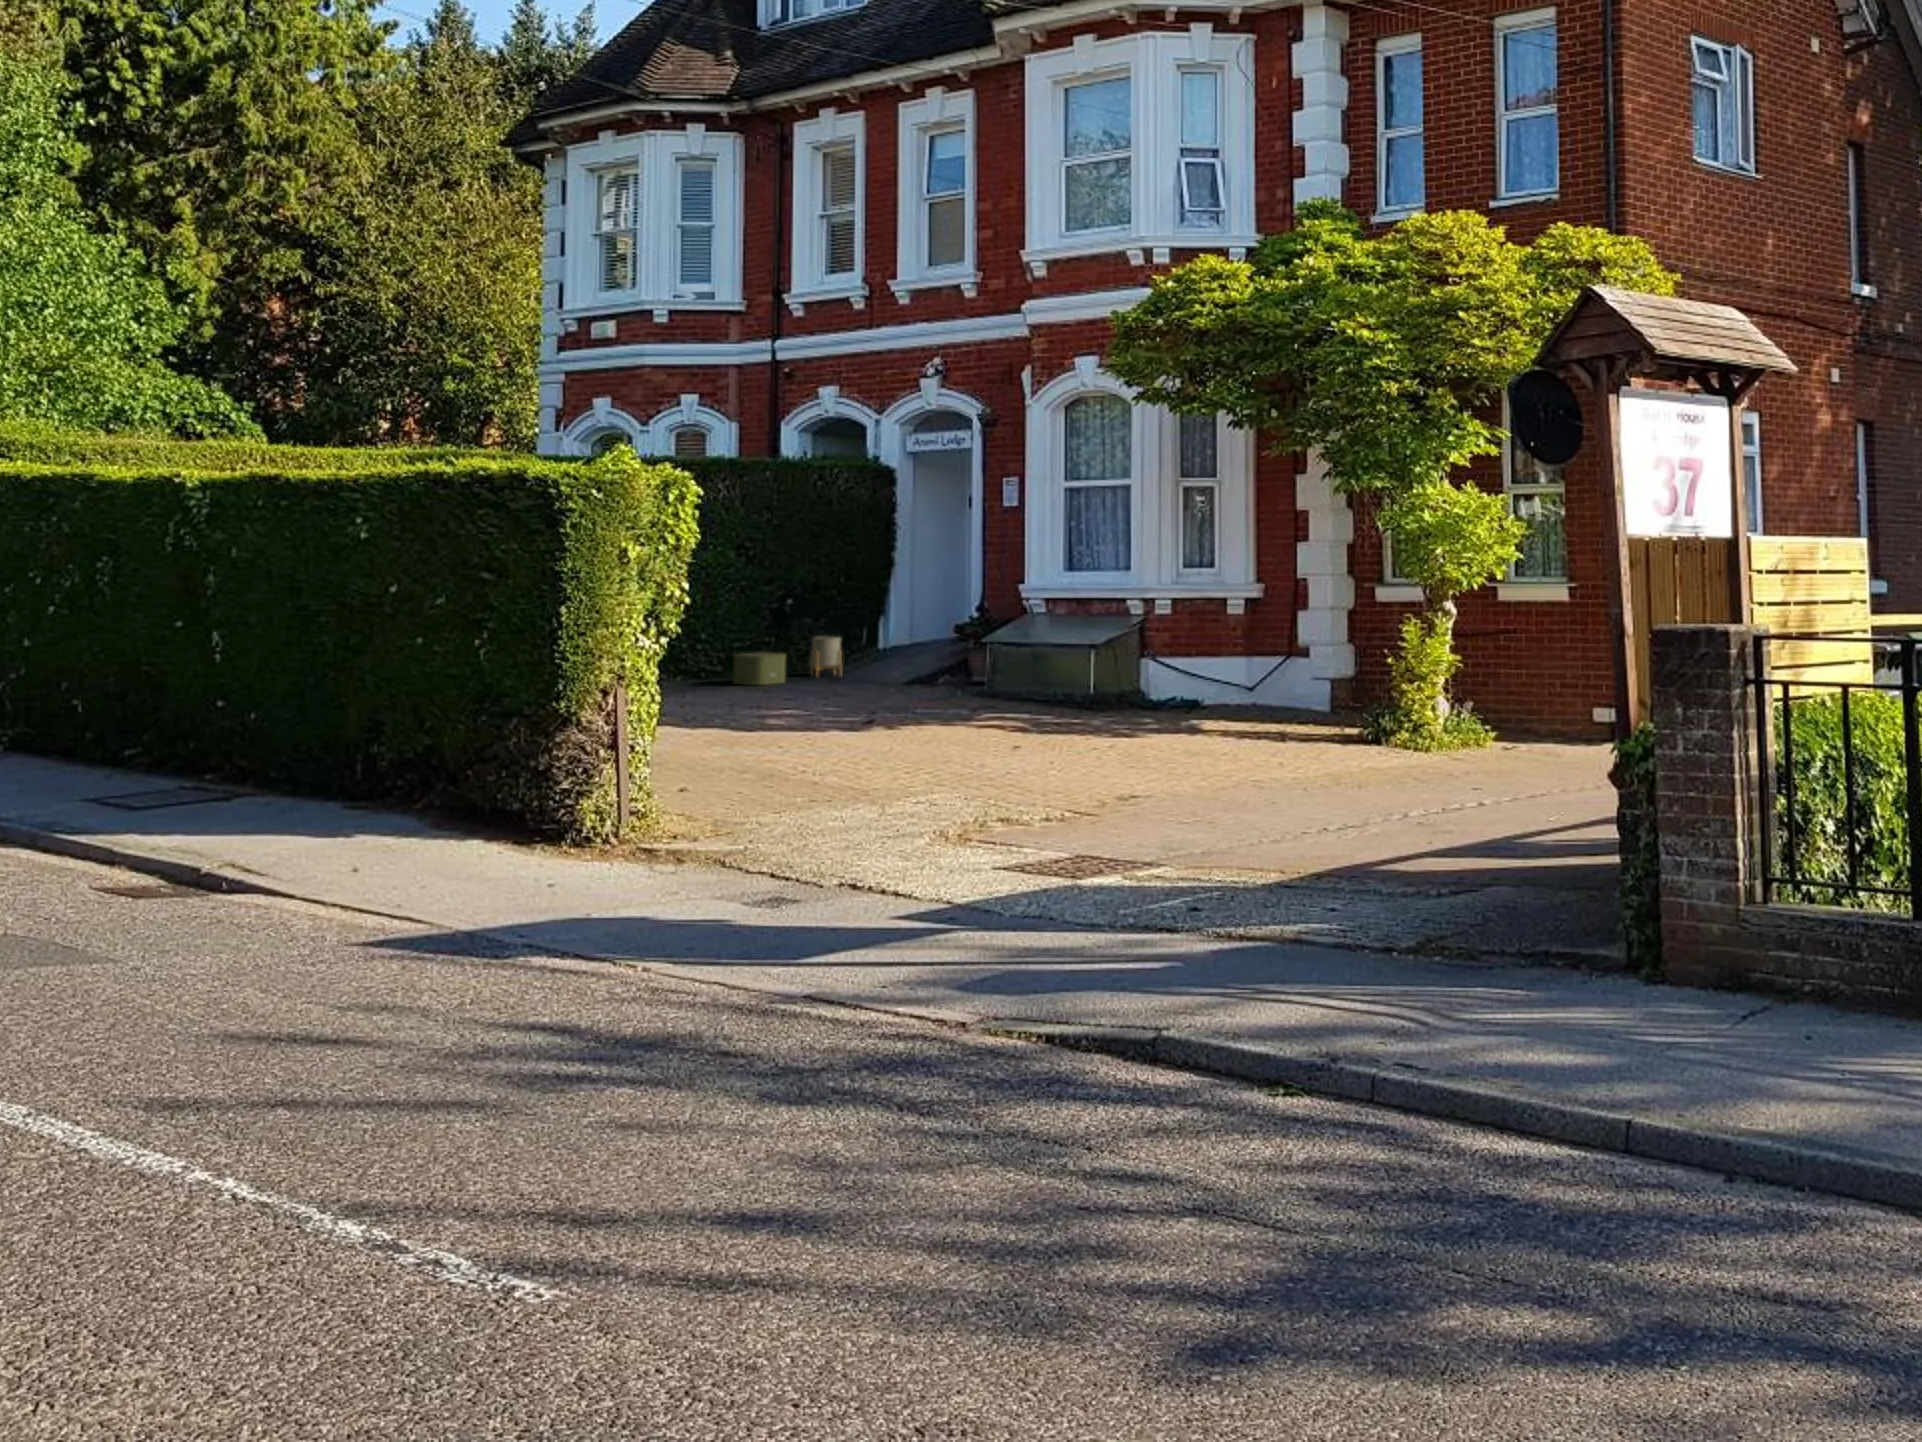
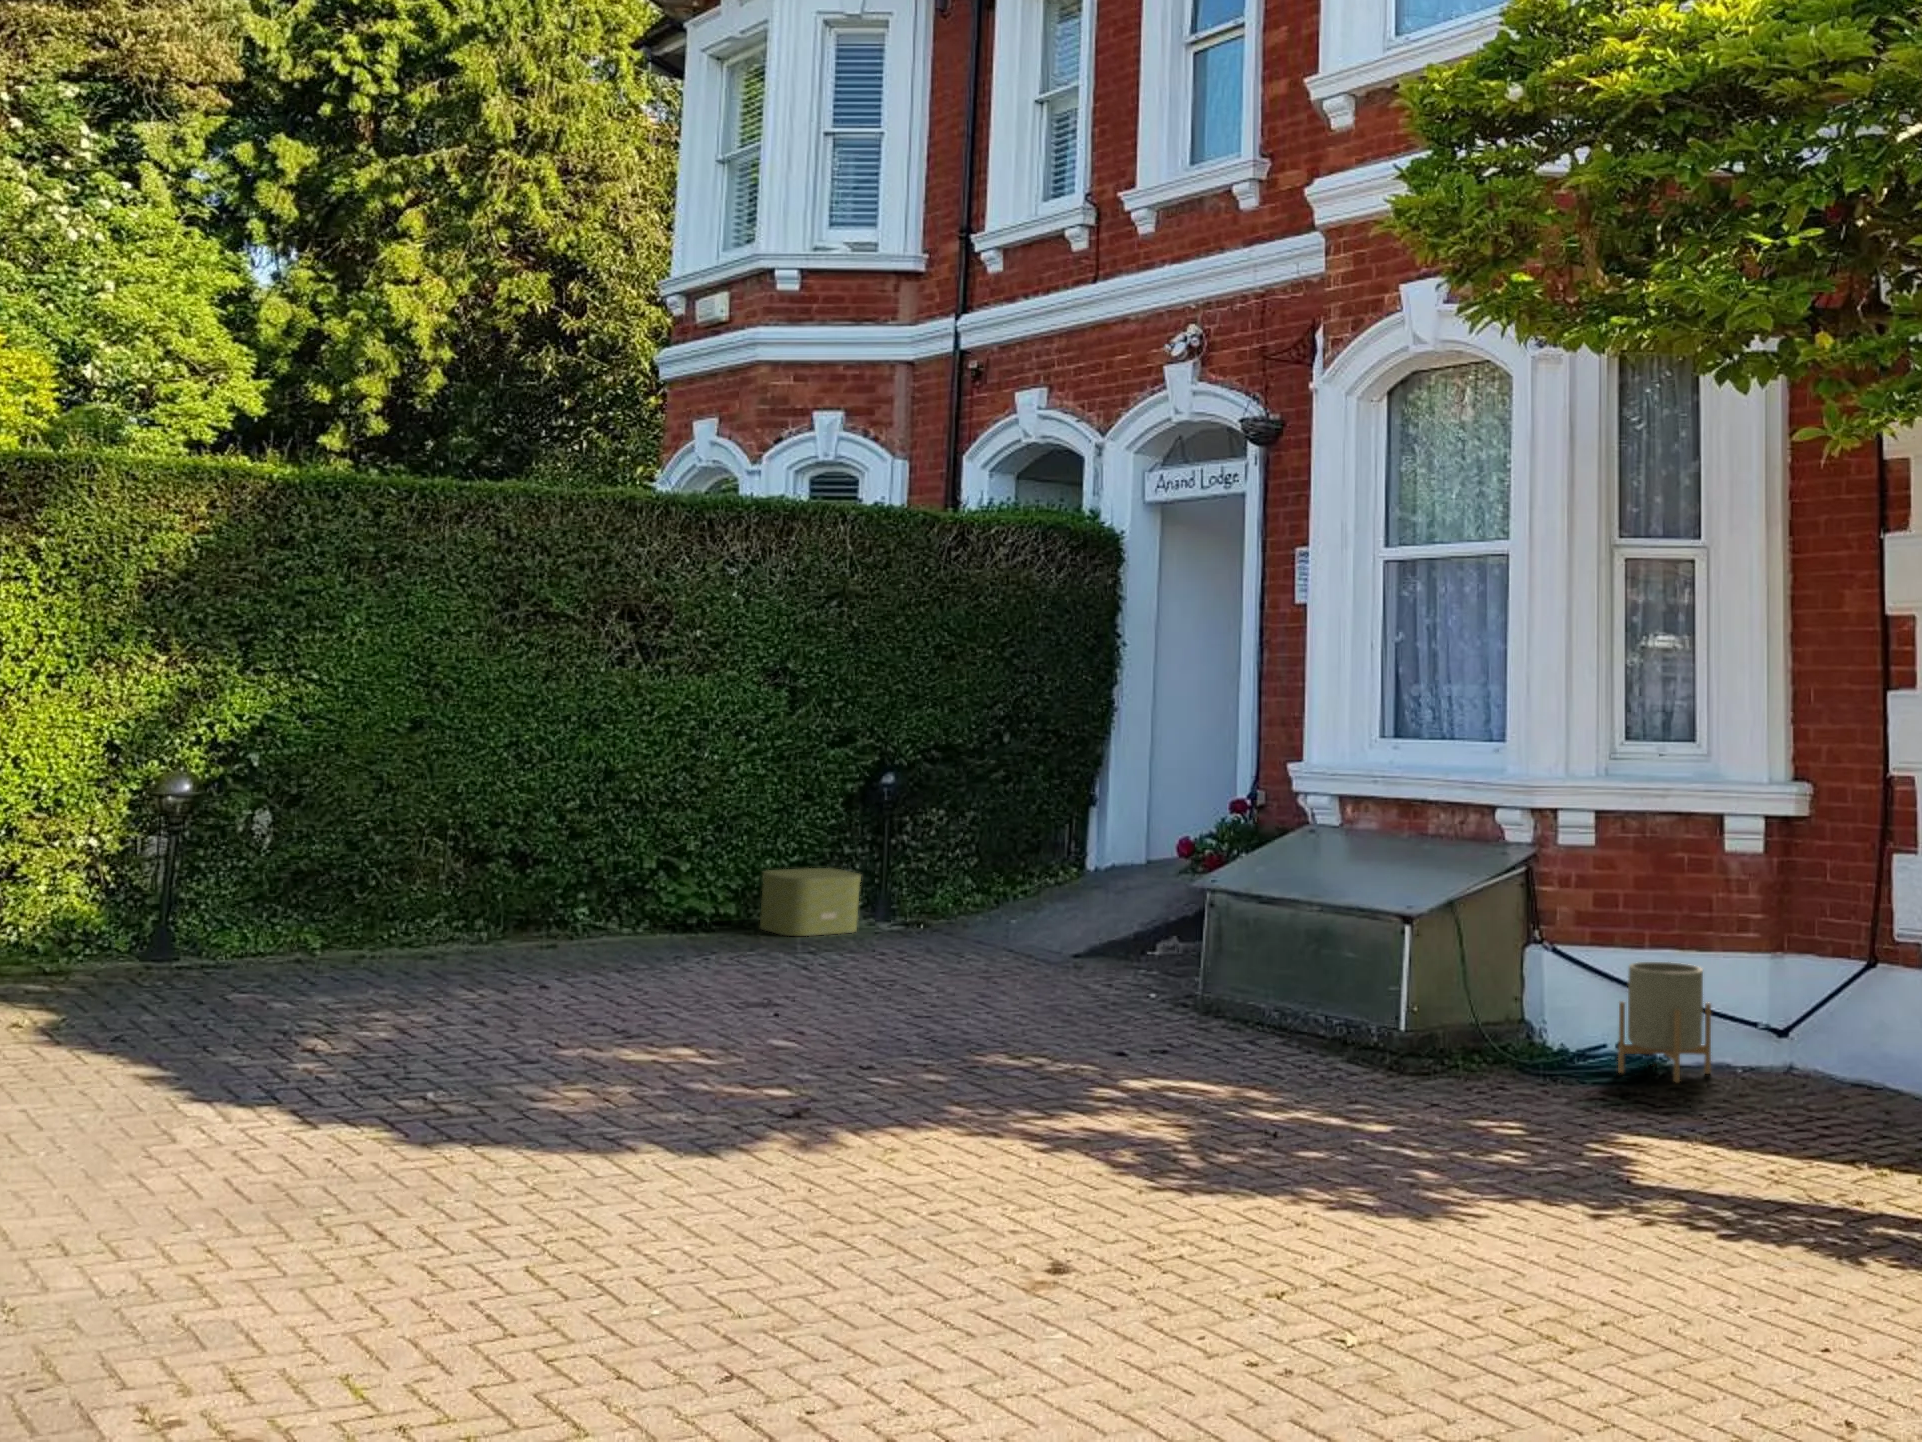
planter: present [810,636,842,675] -> present [1618,962,1711,1083]

